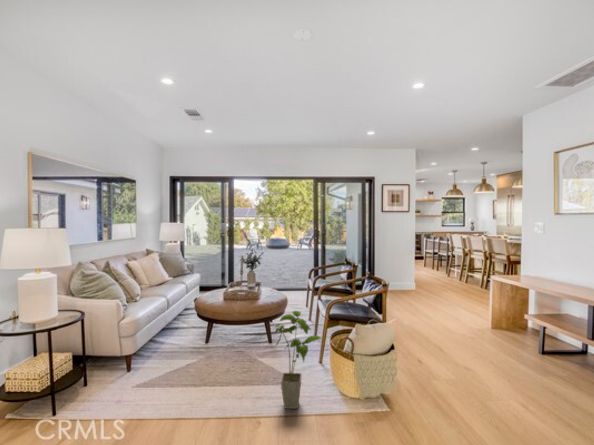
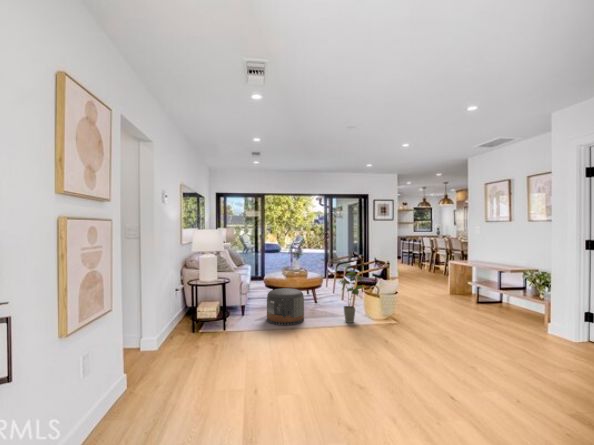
pouf: none [143,332,215,412] -> present [267,288,304,325]

